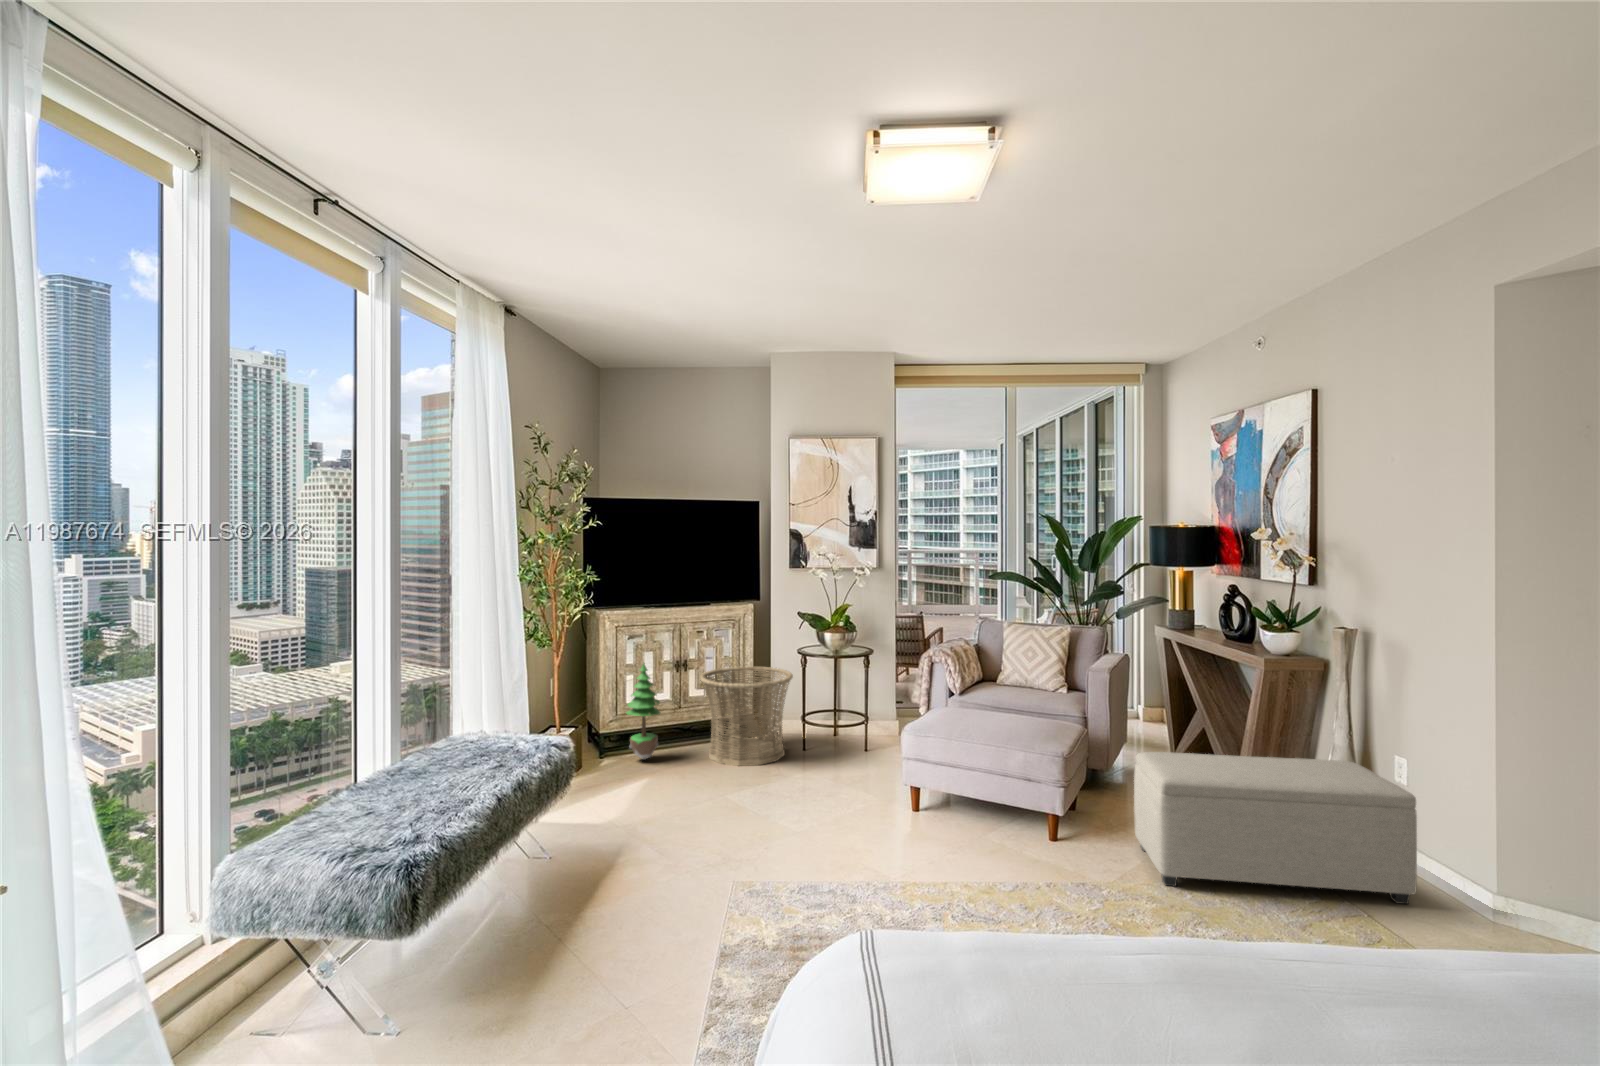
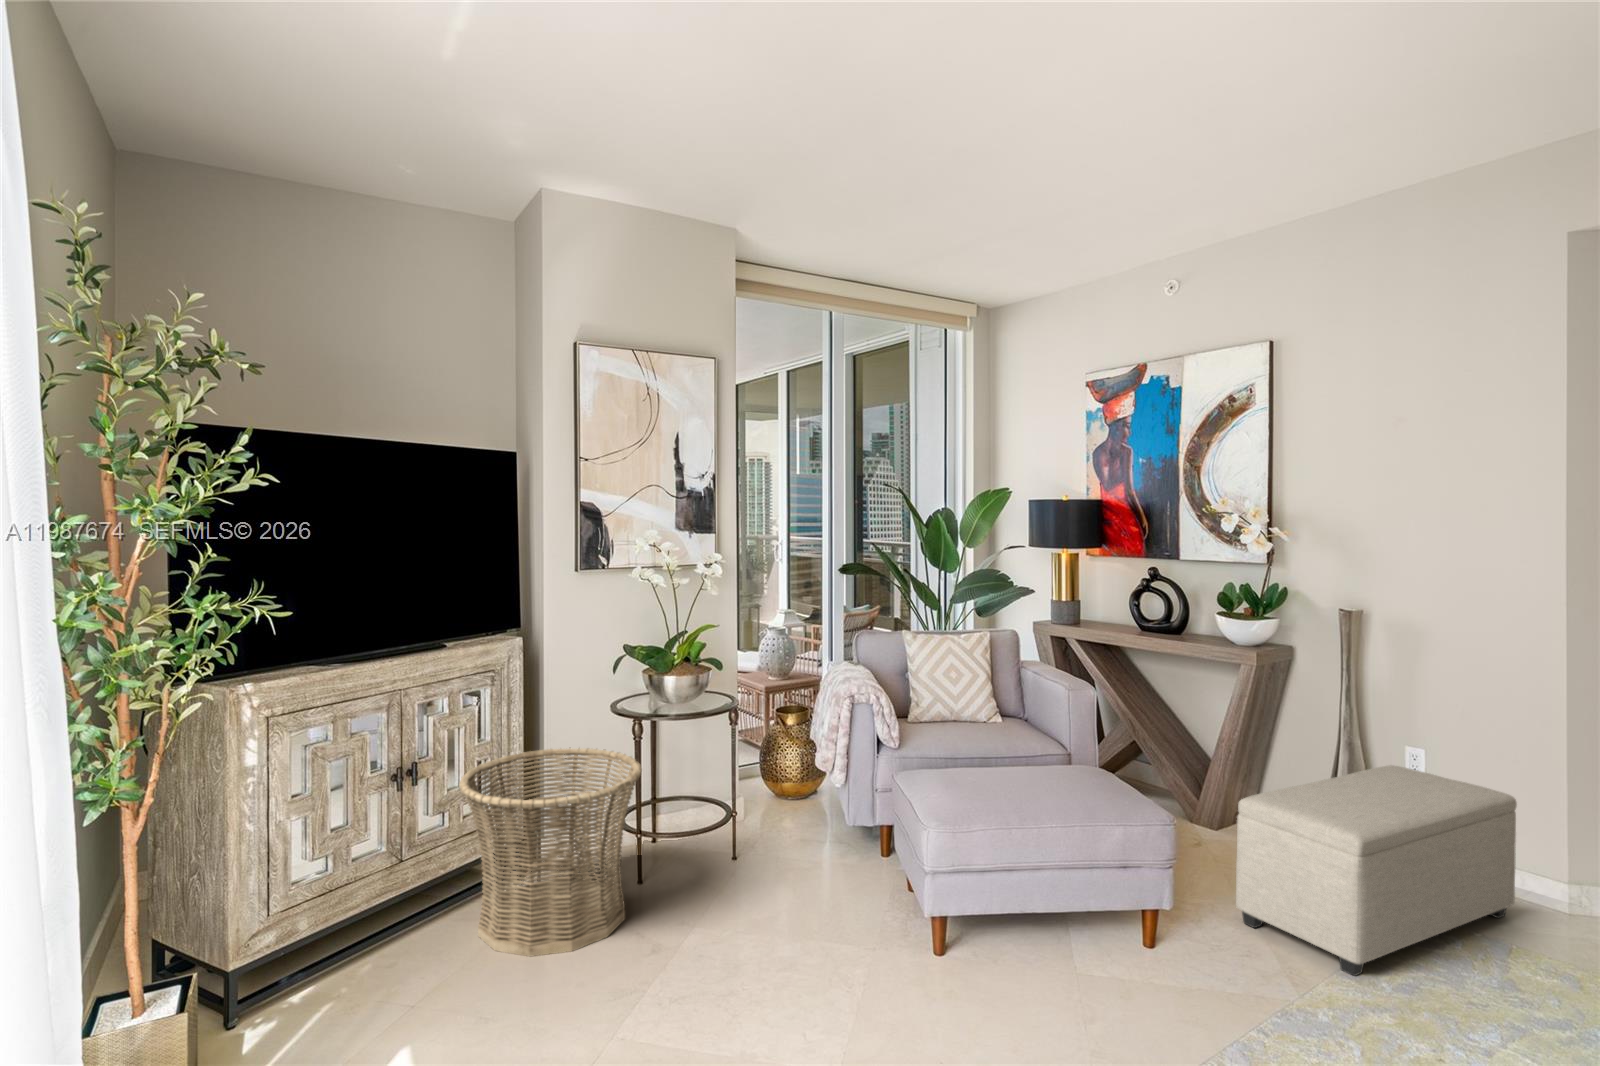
potted tree: present [626,663,660,760] -> none [309,786,396,999]

